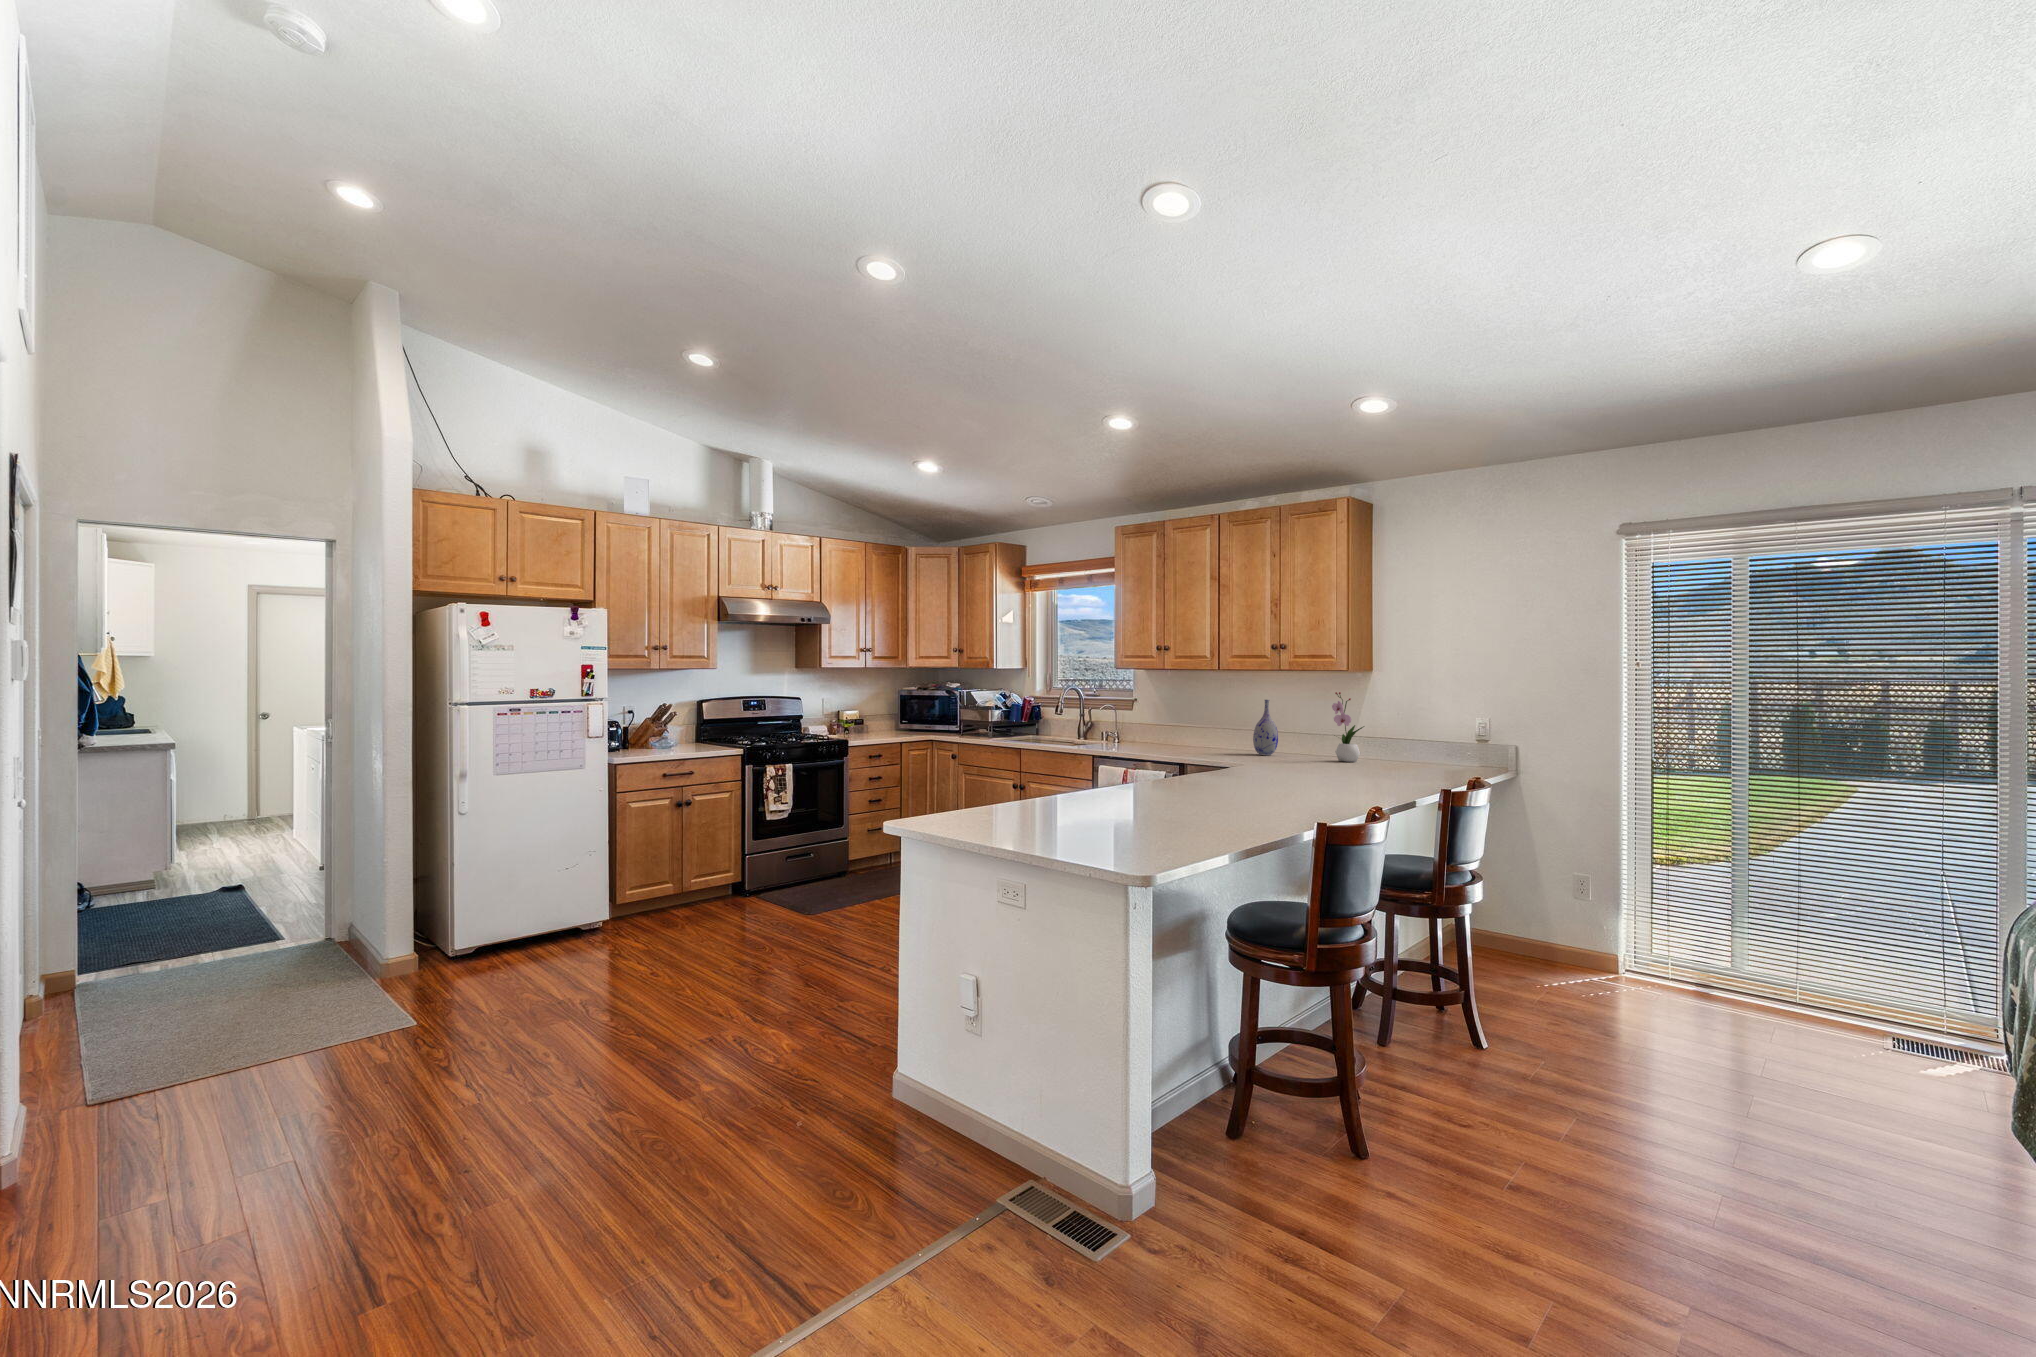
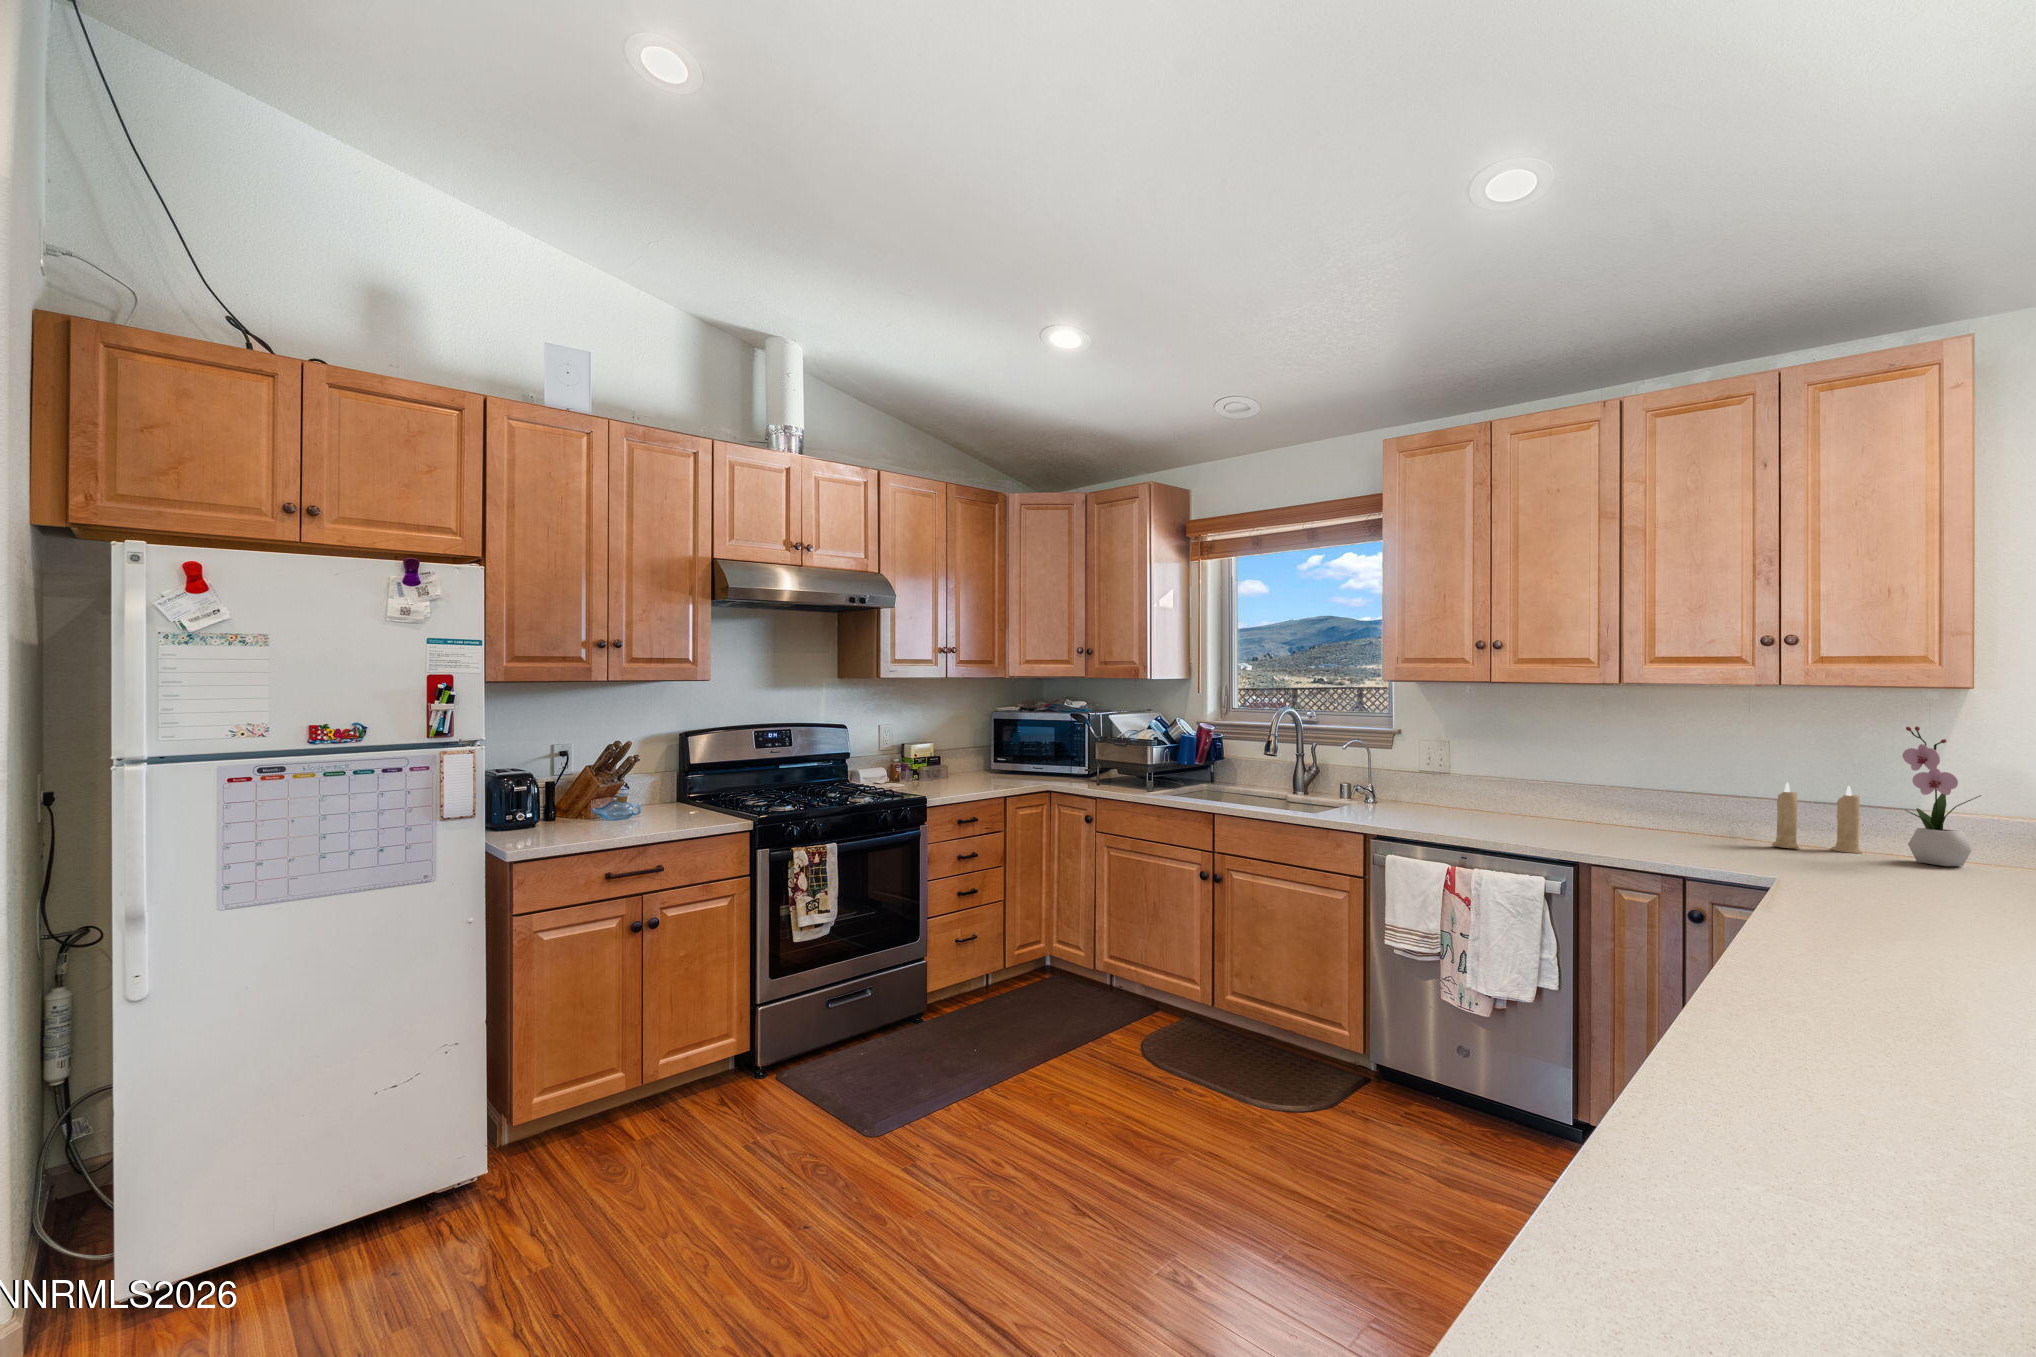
vase: present [1253,700,1278,755] -> none [1684,737,1740,841]
candle: none [1287,722,1327,759] -> present [1771,782,1862,853]

